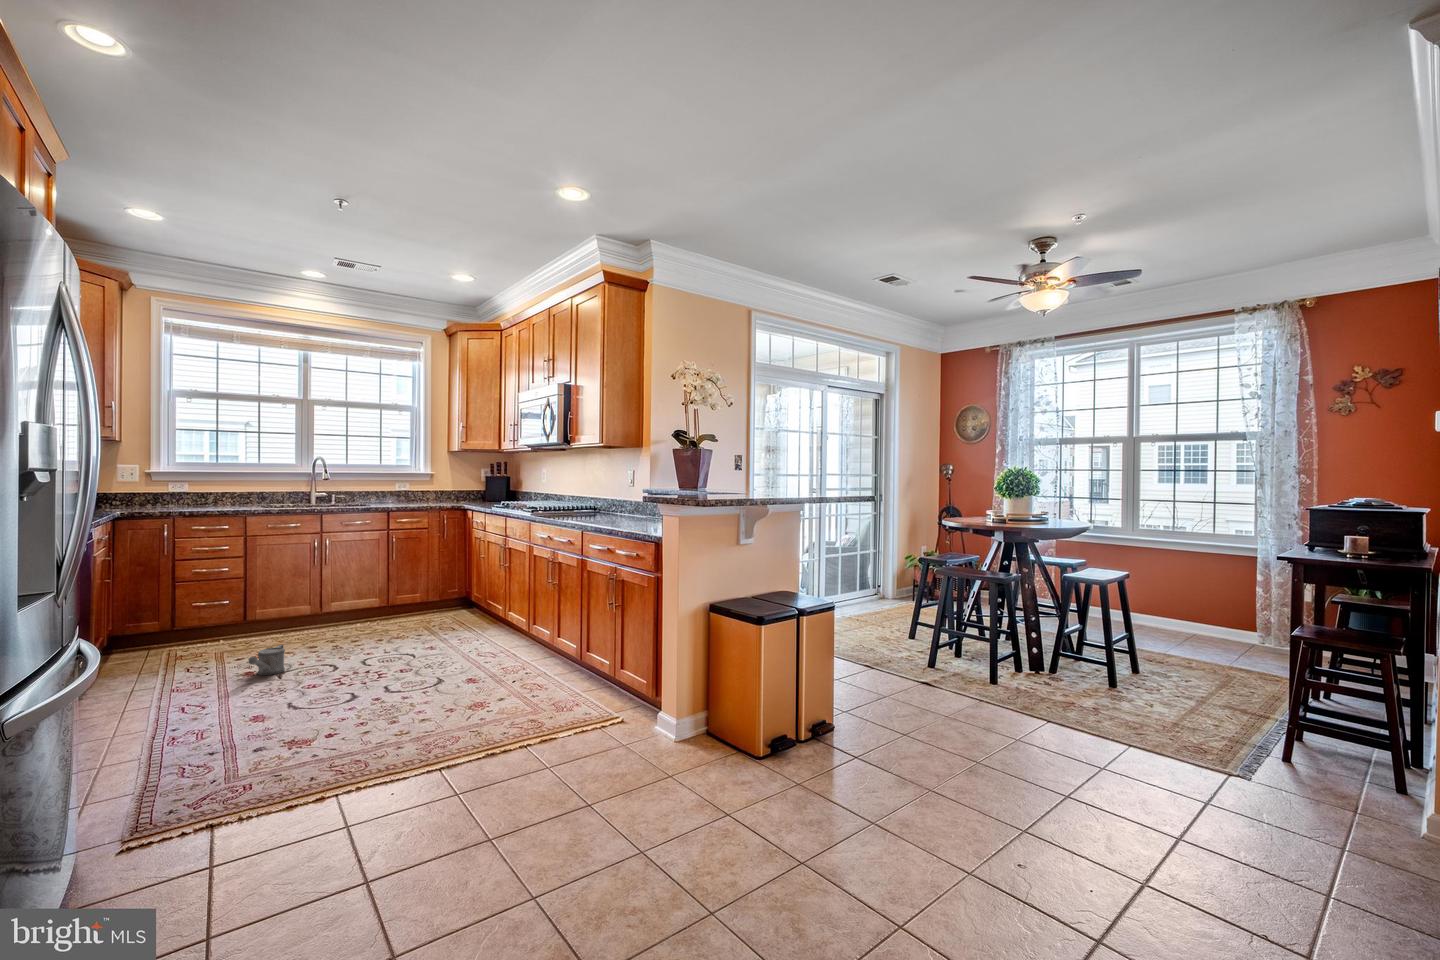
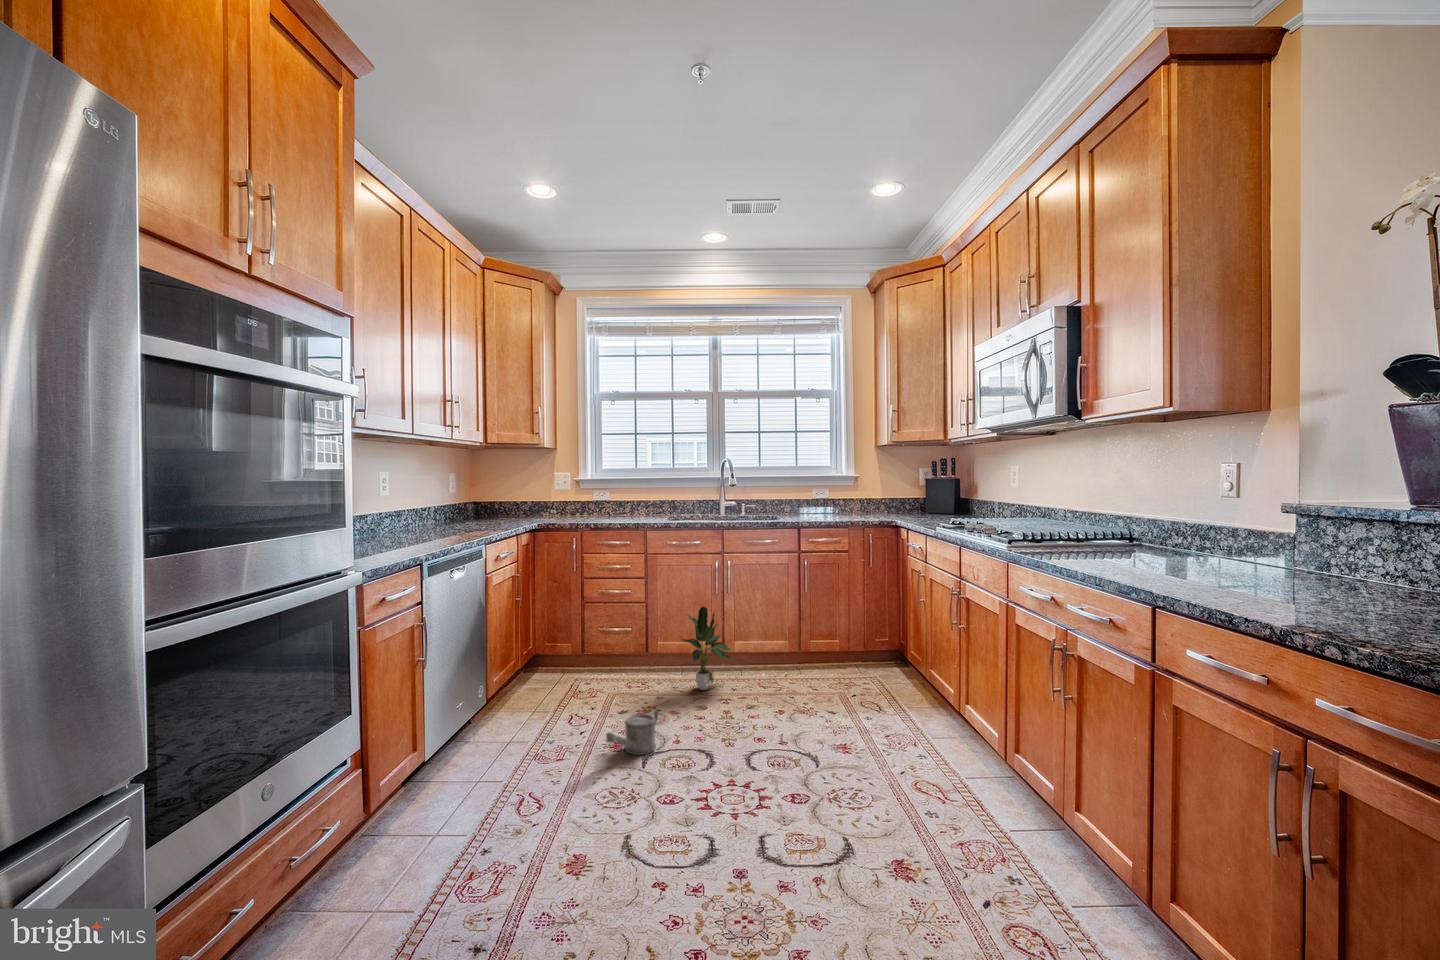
potted plant: none [290,574,337,639] -> present [682,606,733,690]

